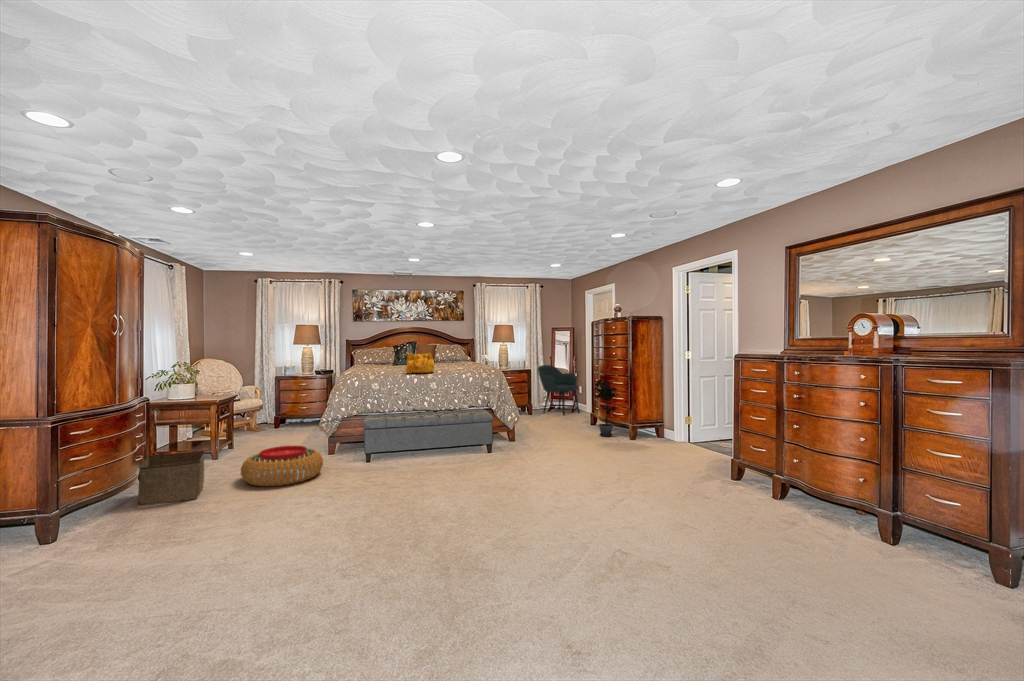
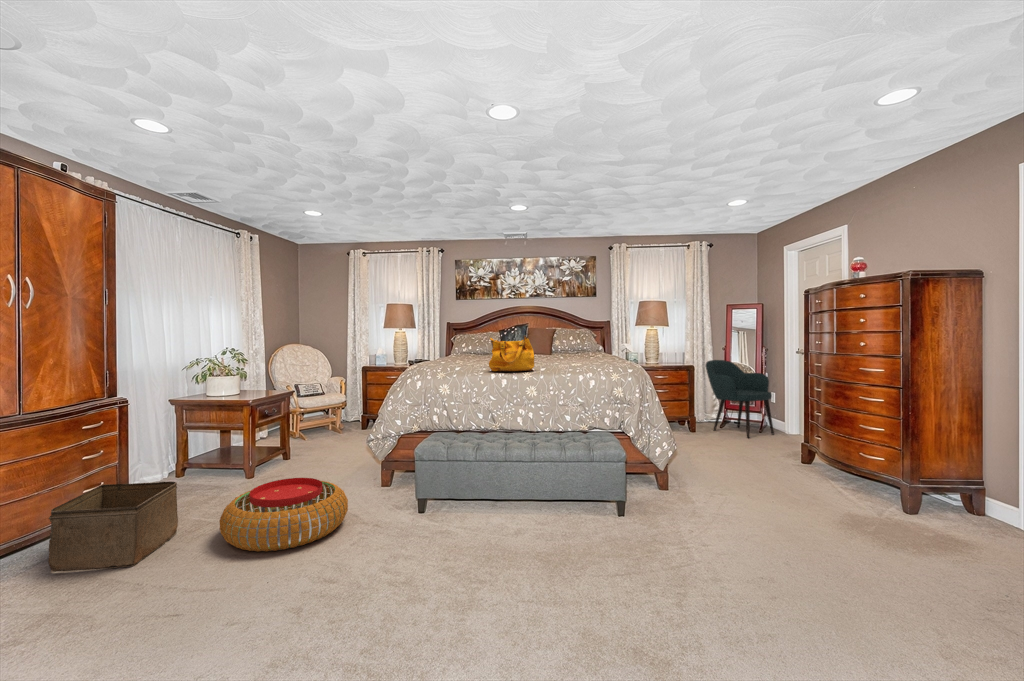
potted plant: present [594,377,619,437] -> none [816,386,875,495]

